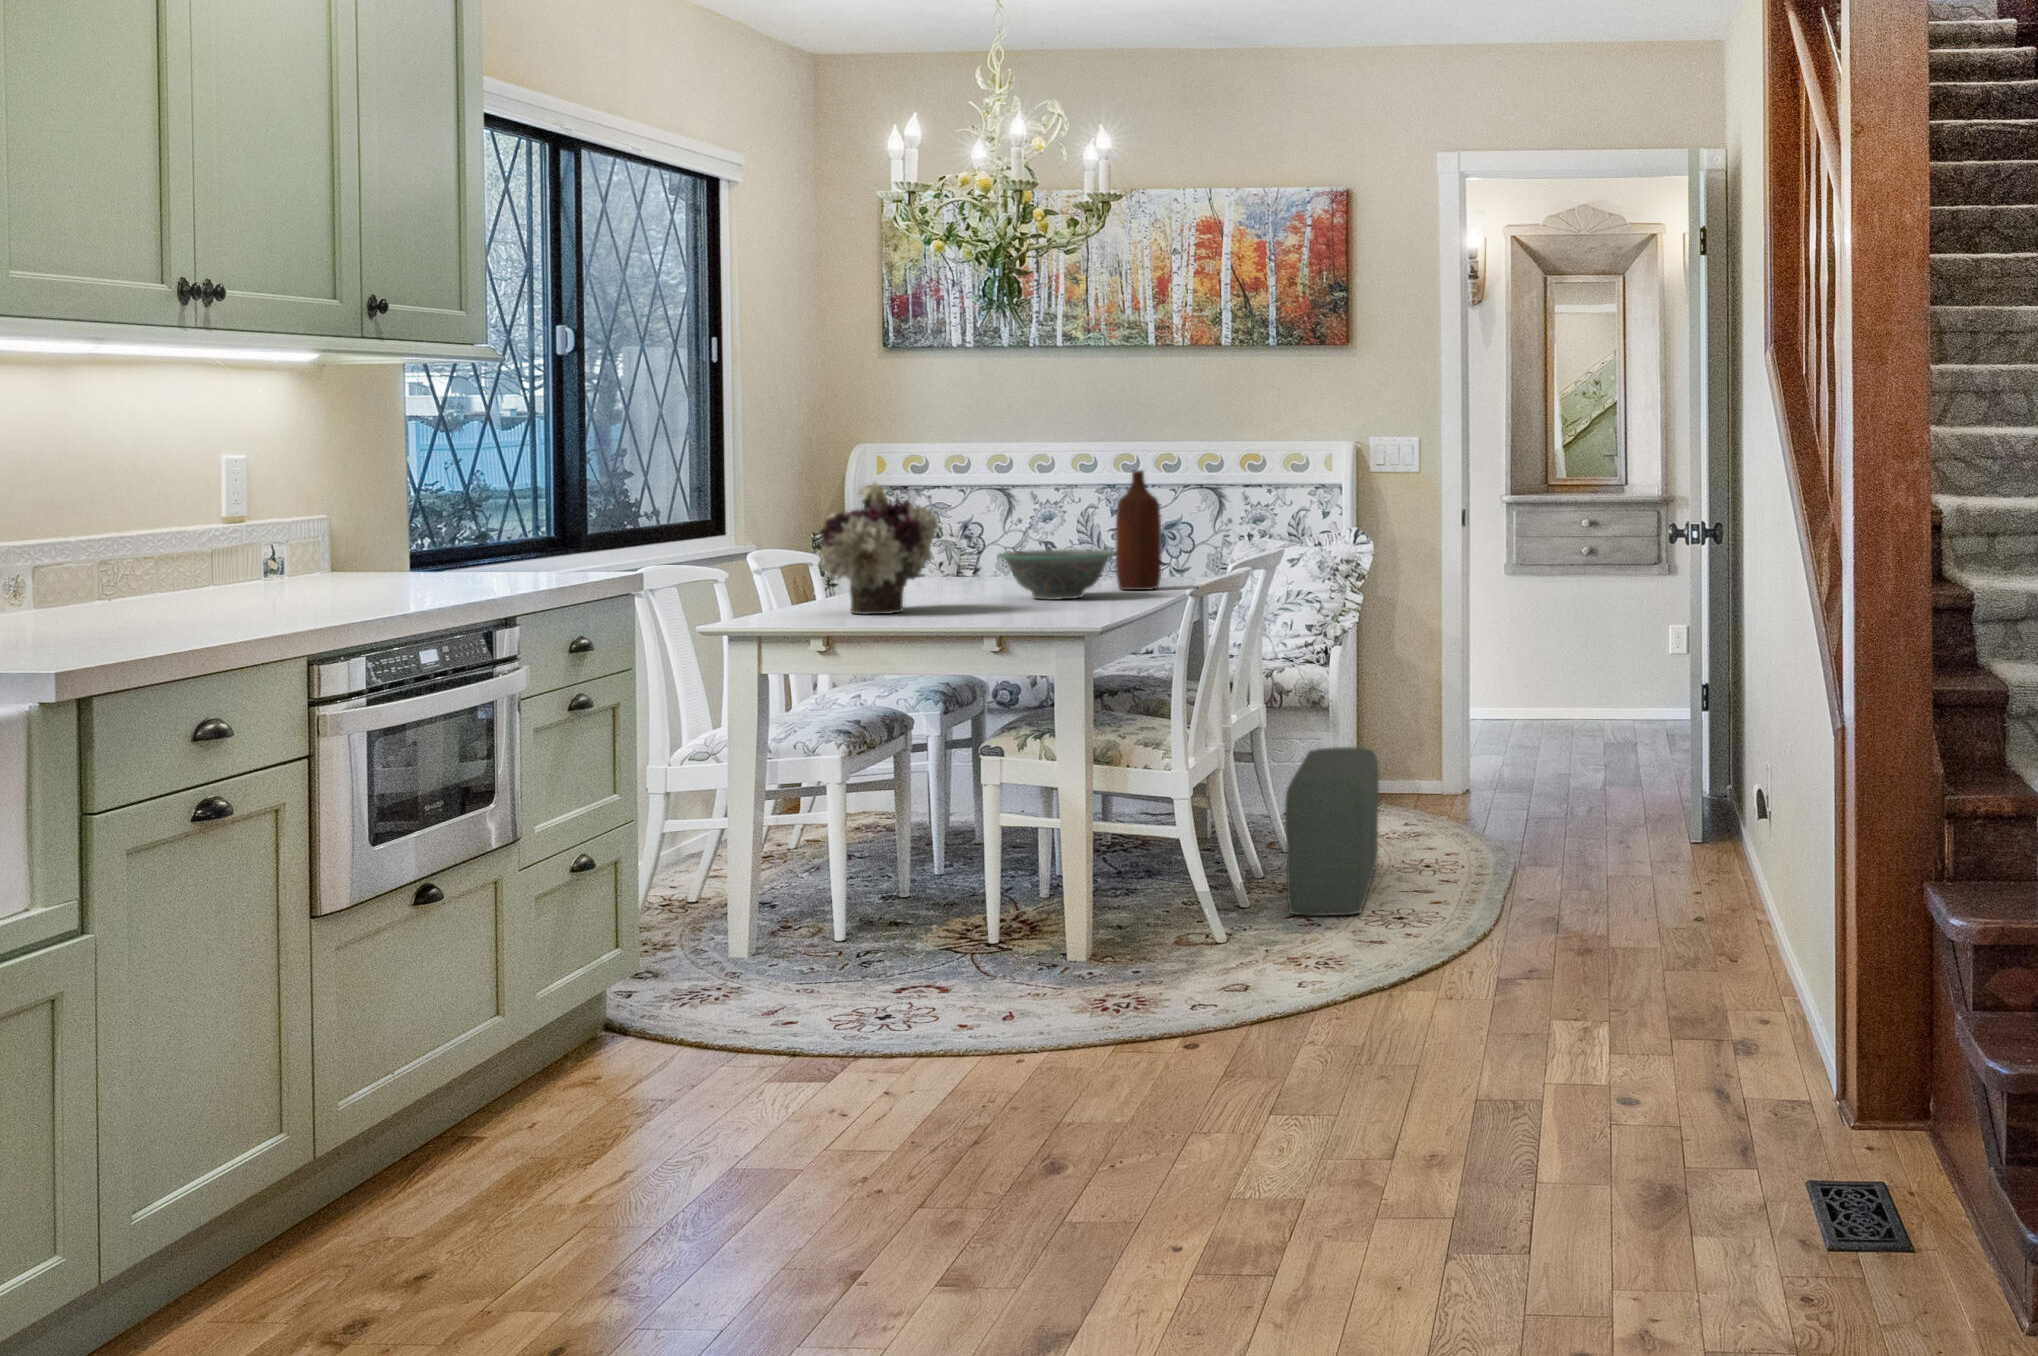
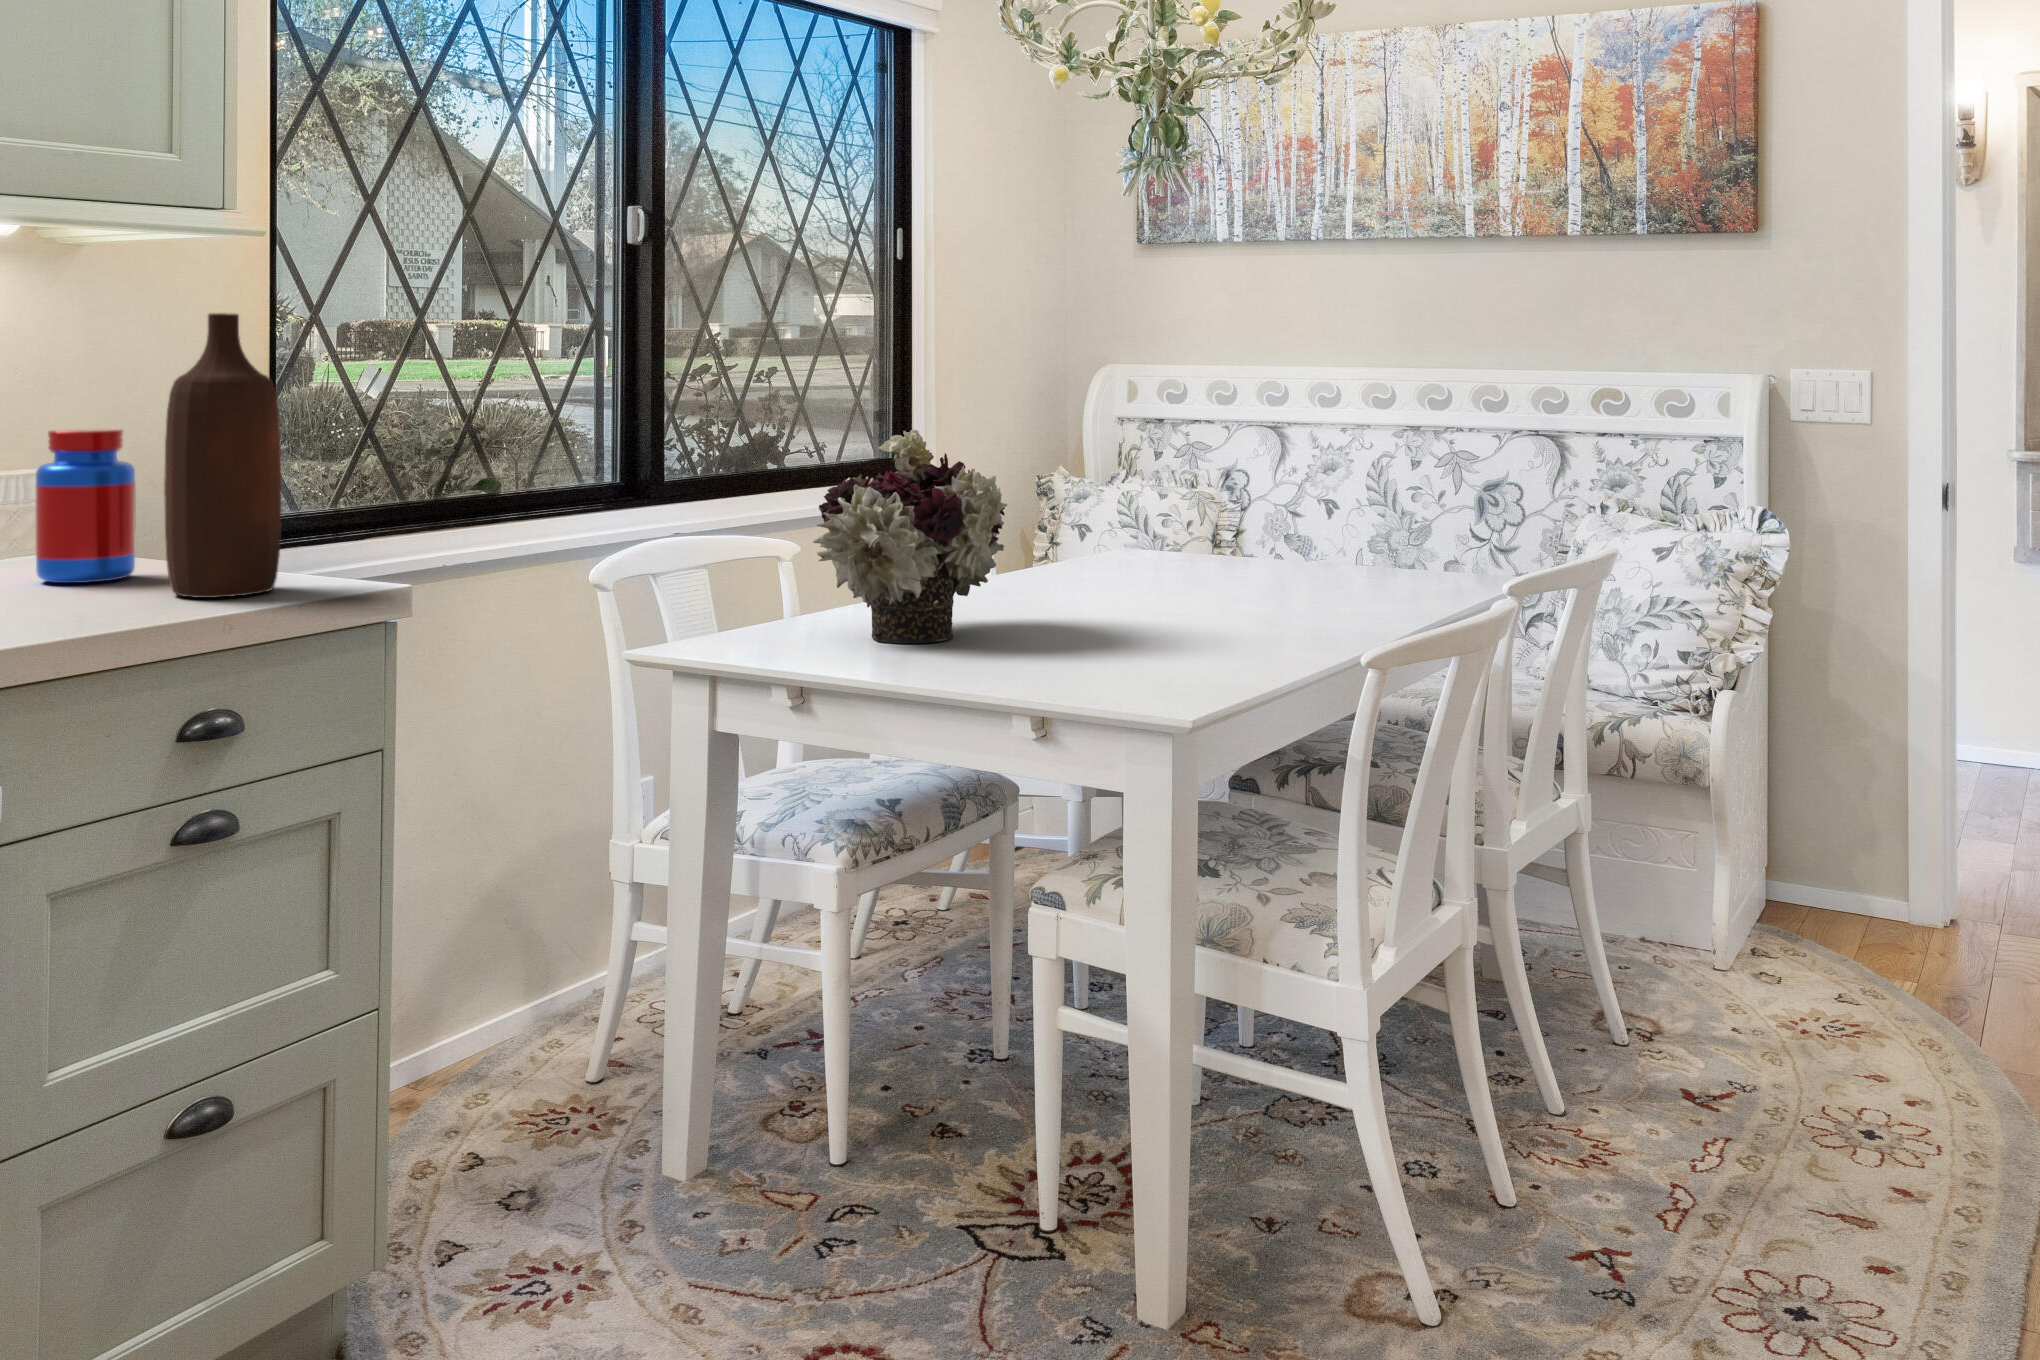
bottle: present [1116,470,1162,590] -> present [164,313,281,598]
jar: none [392,485,453,579] -> present [35,429,136,583]
decorative bowl: present [998,549,1117,600] -> none [1143,535,1328,620]
pouf: present [1285,747,1379,916] -> none [1584,885,1776,1257]

